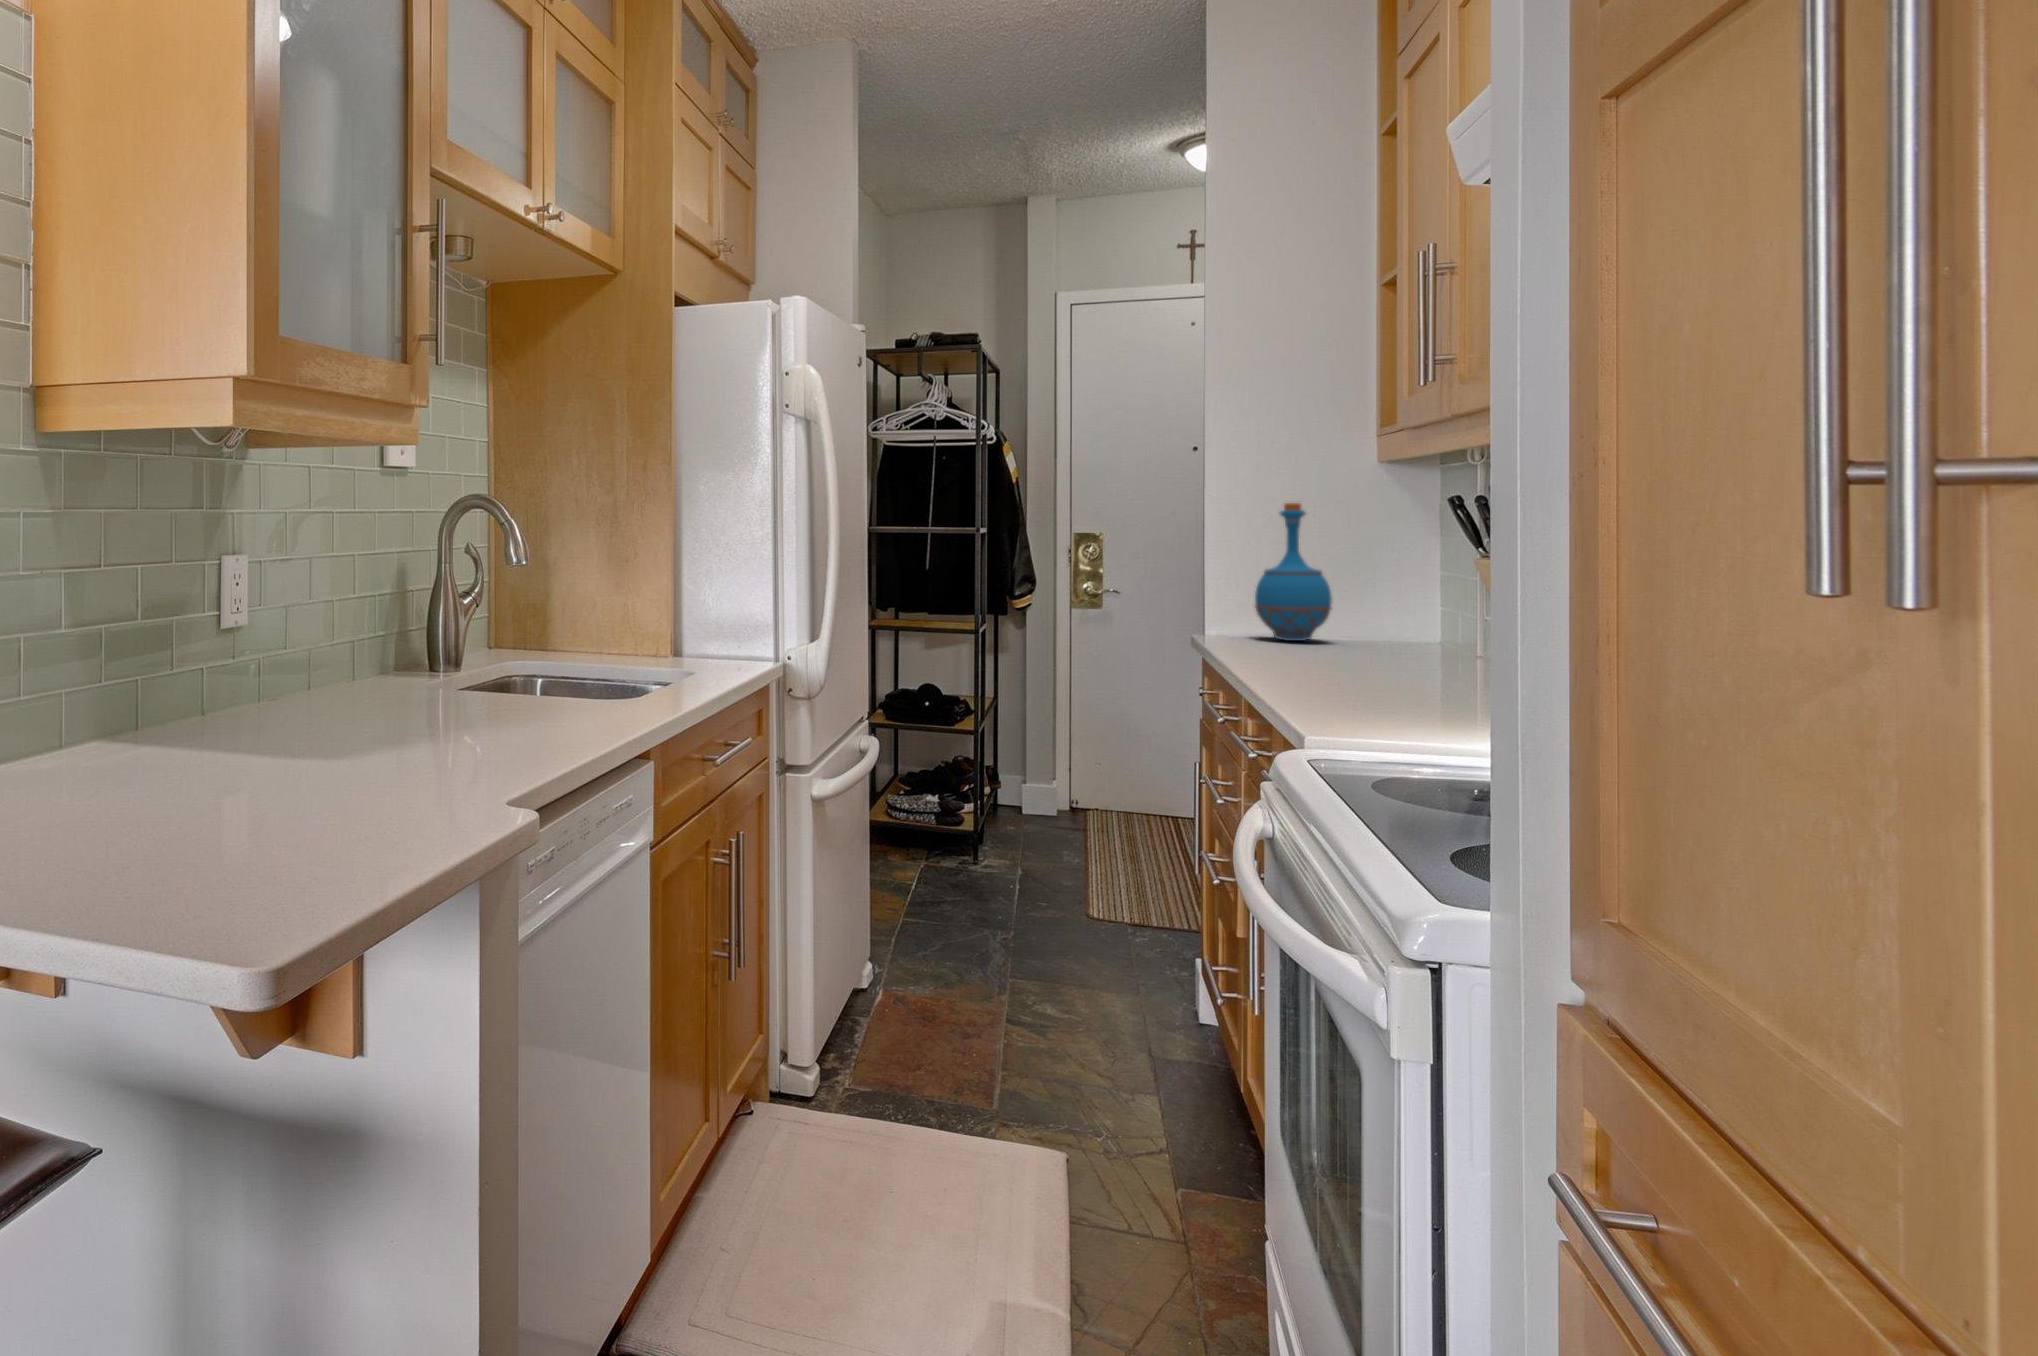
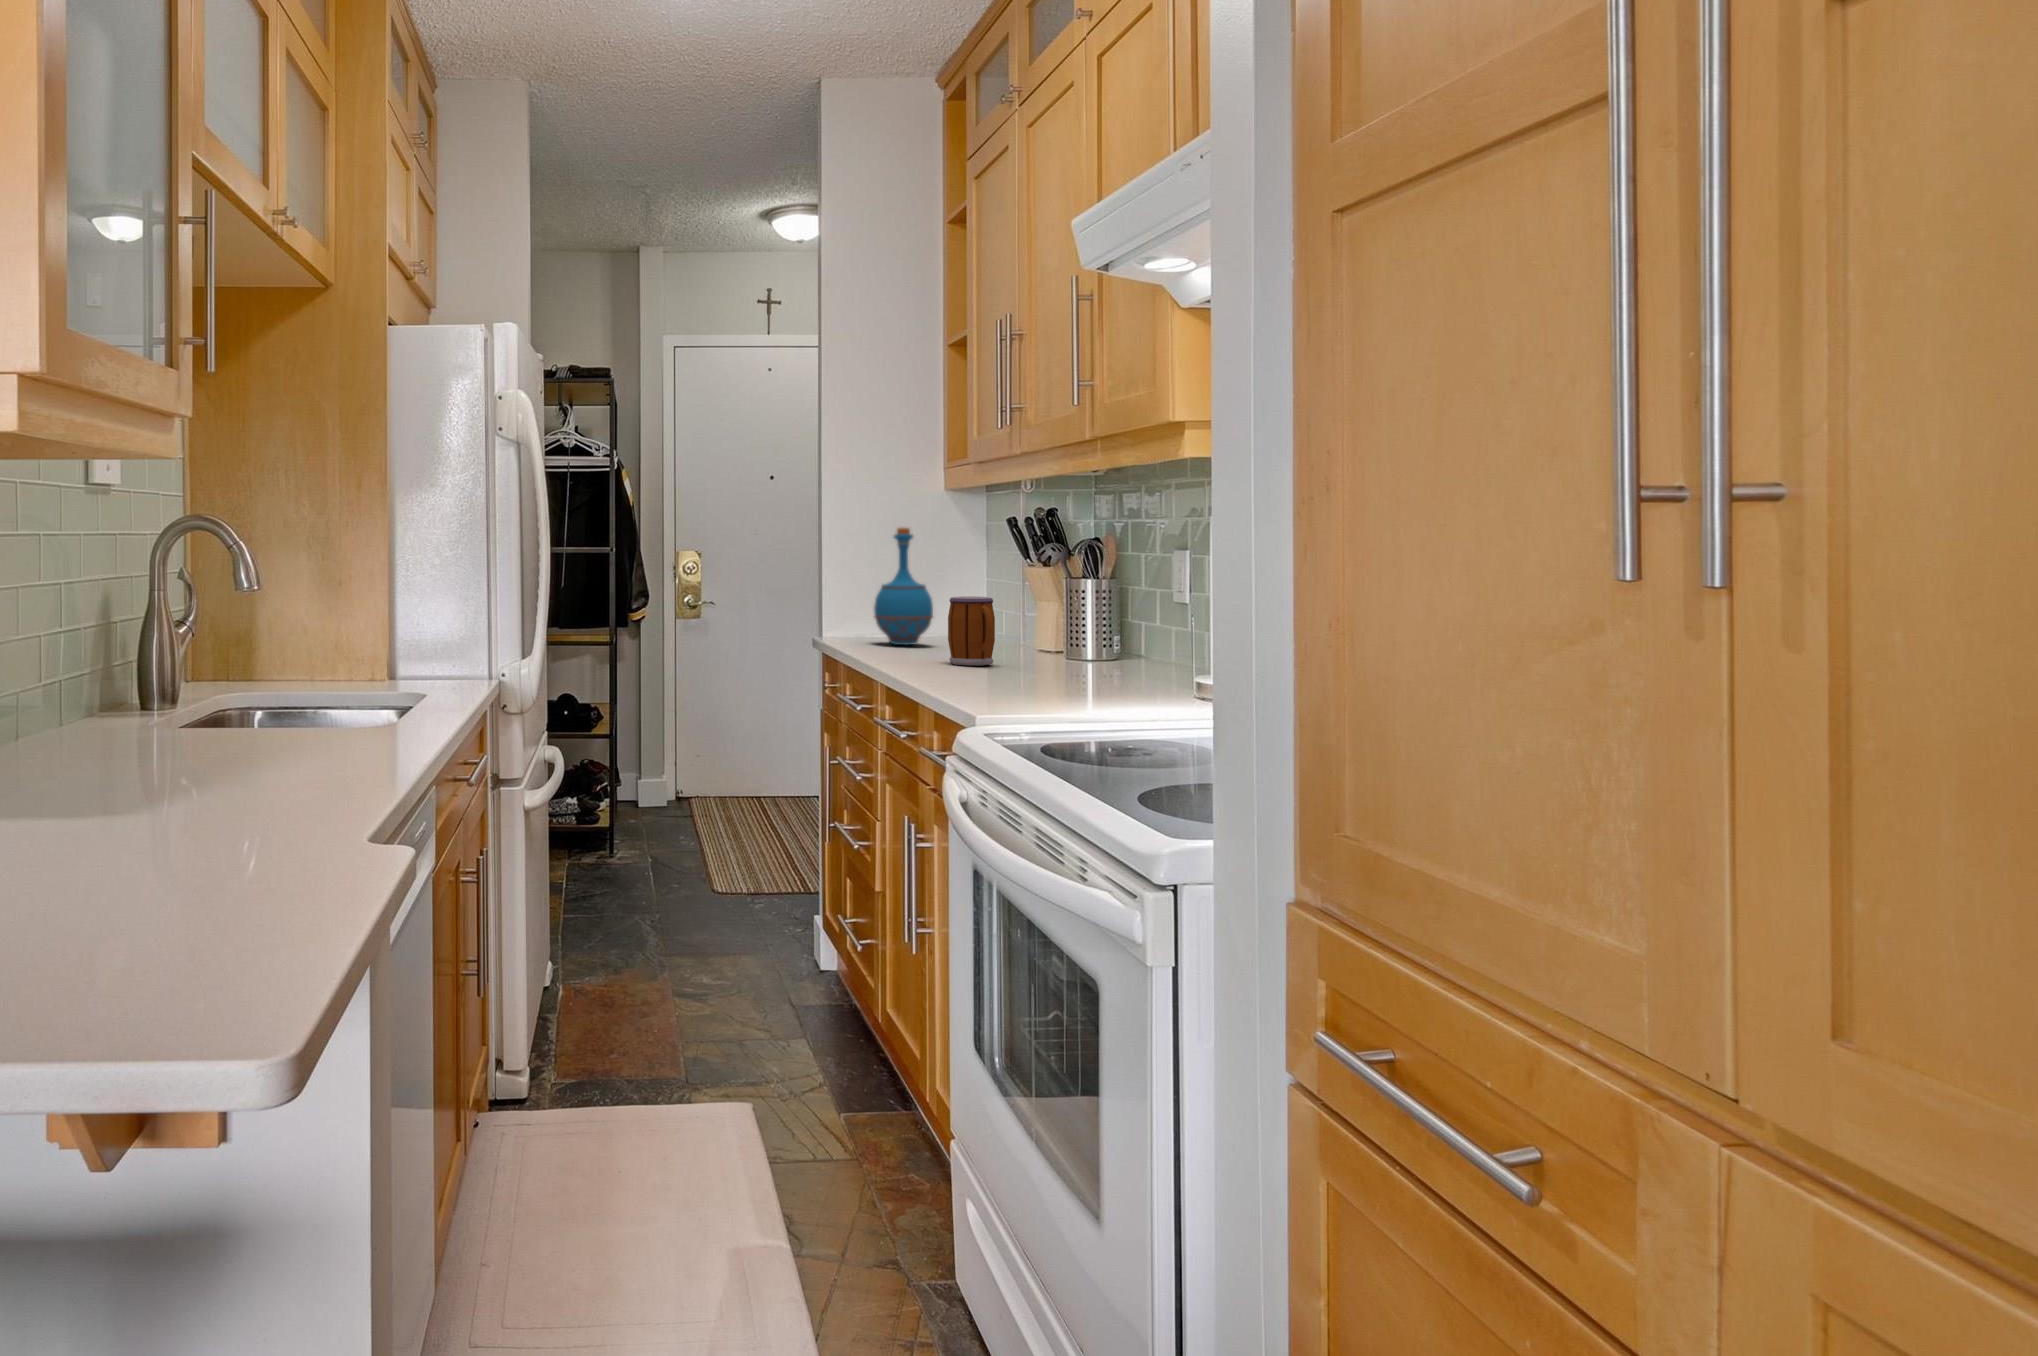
mug: none [1330,585,1391,667] -> present [948,596,995,666]

